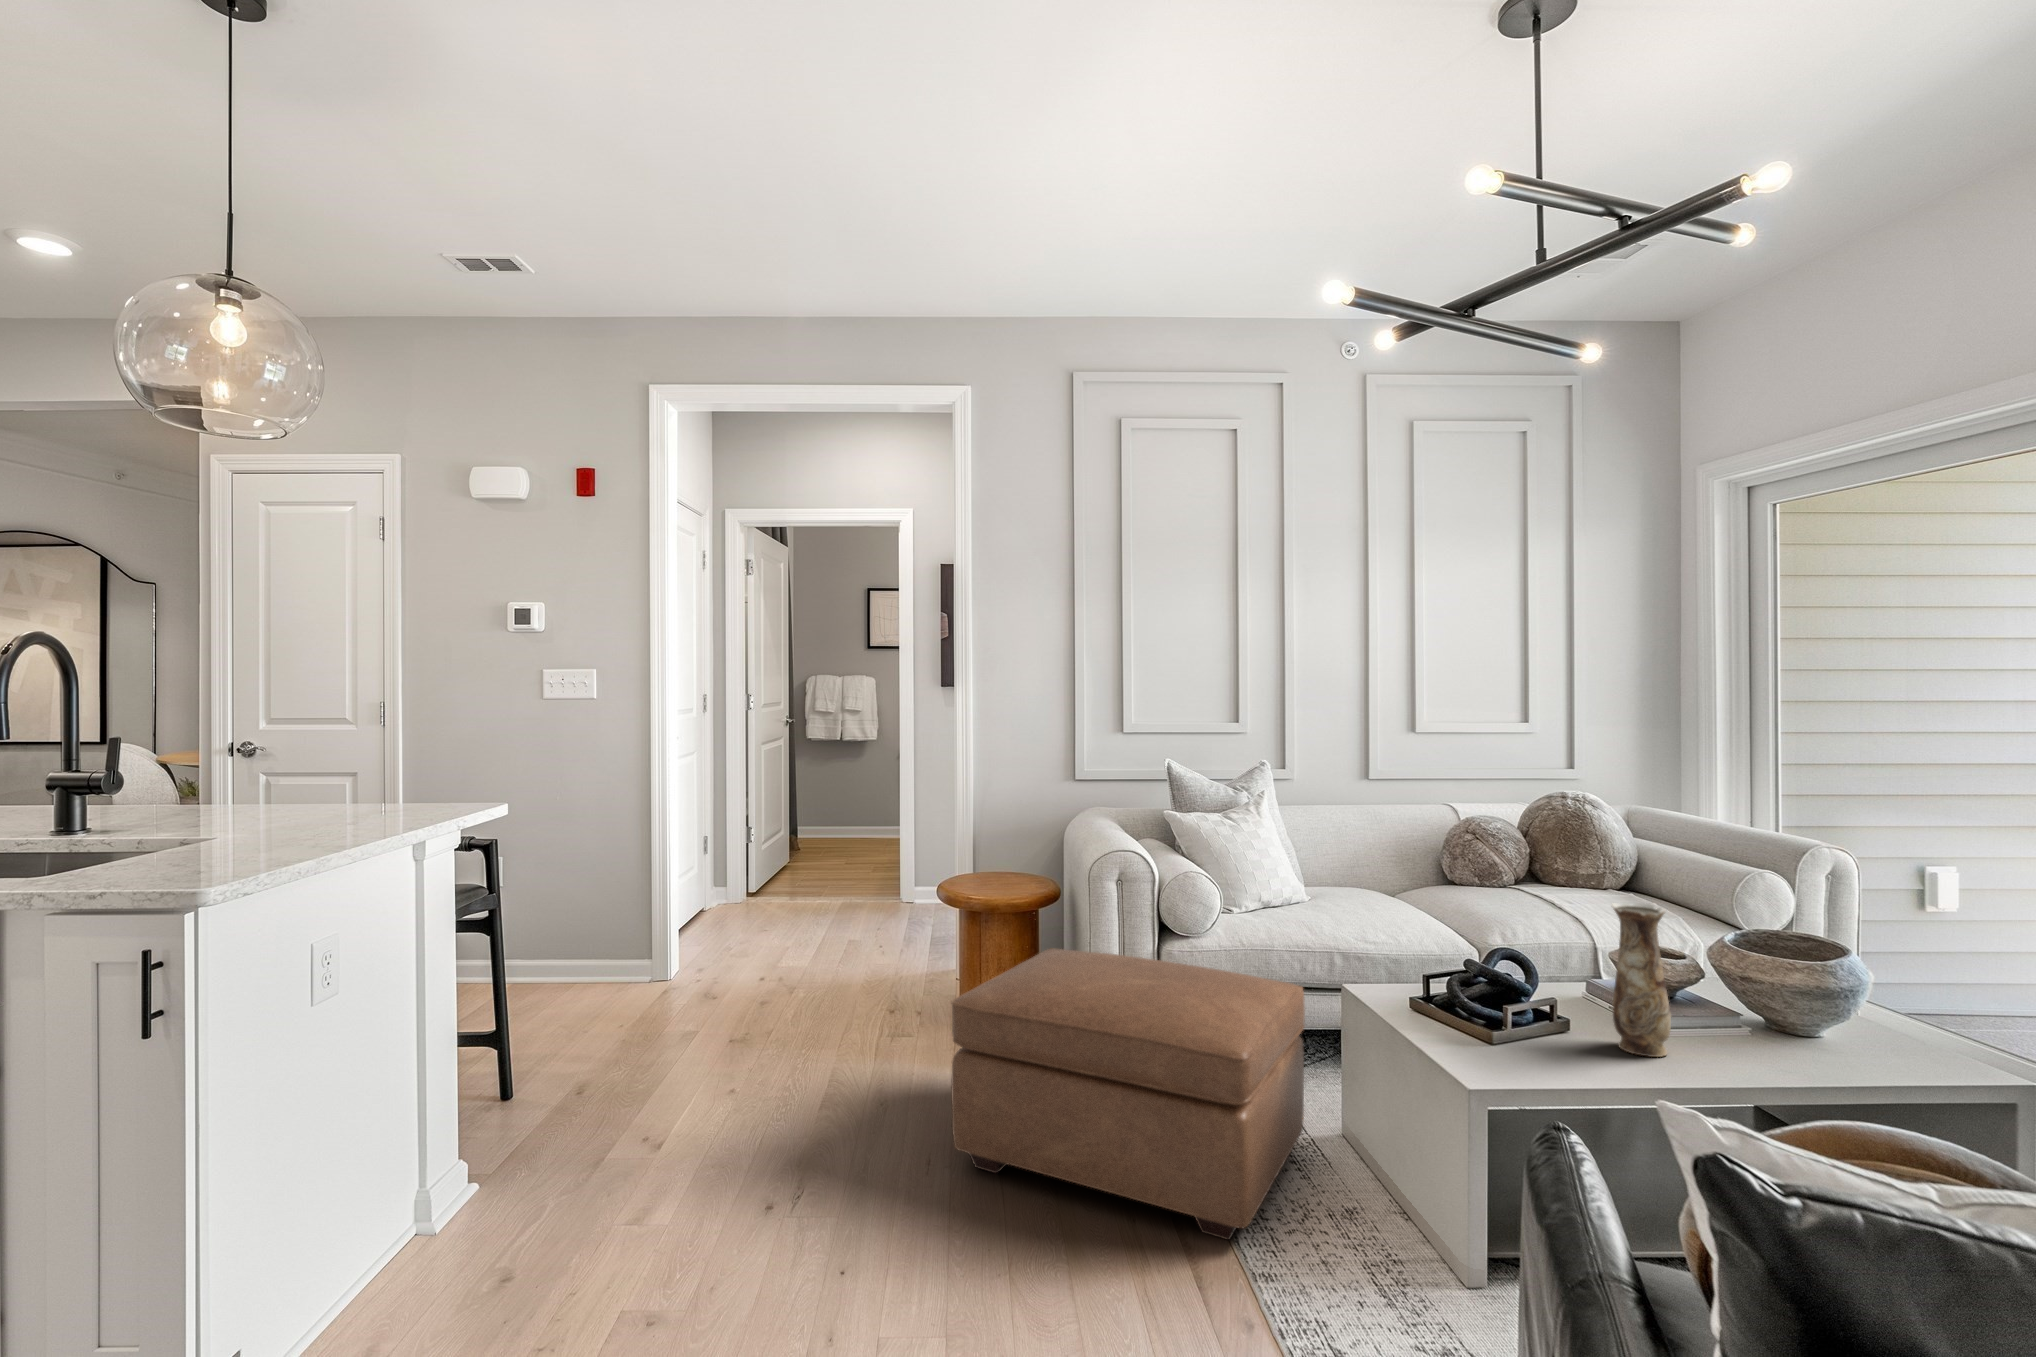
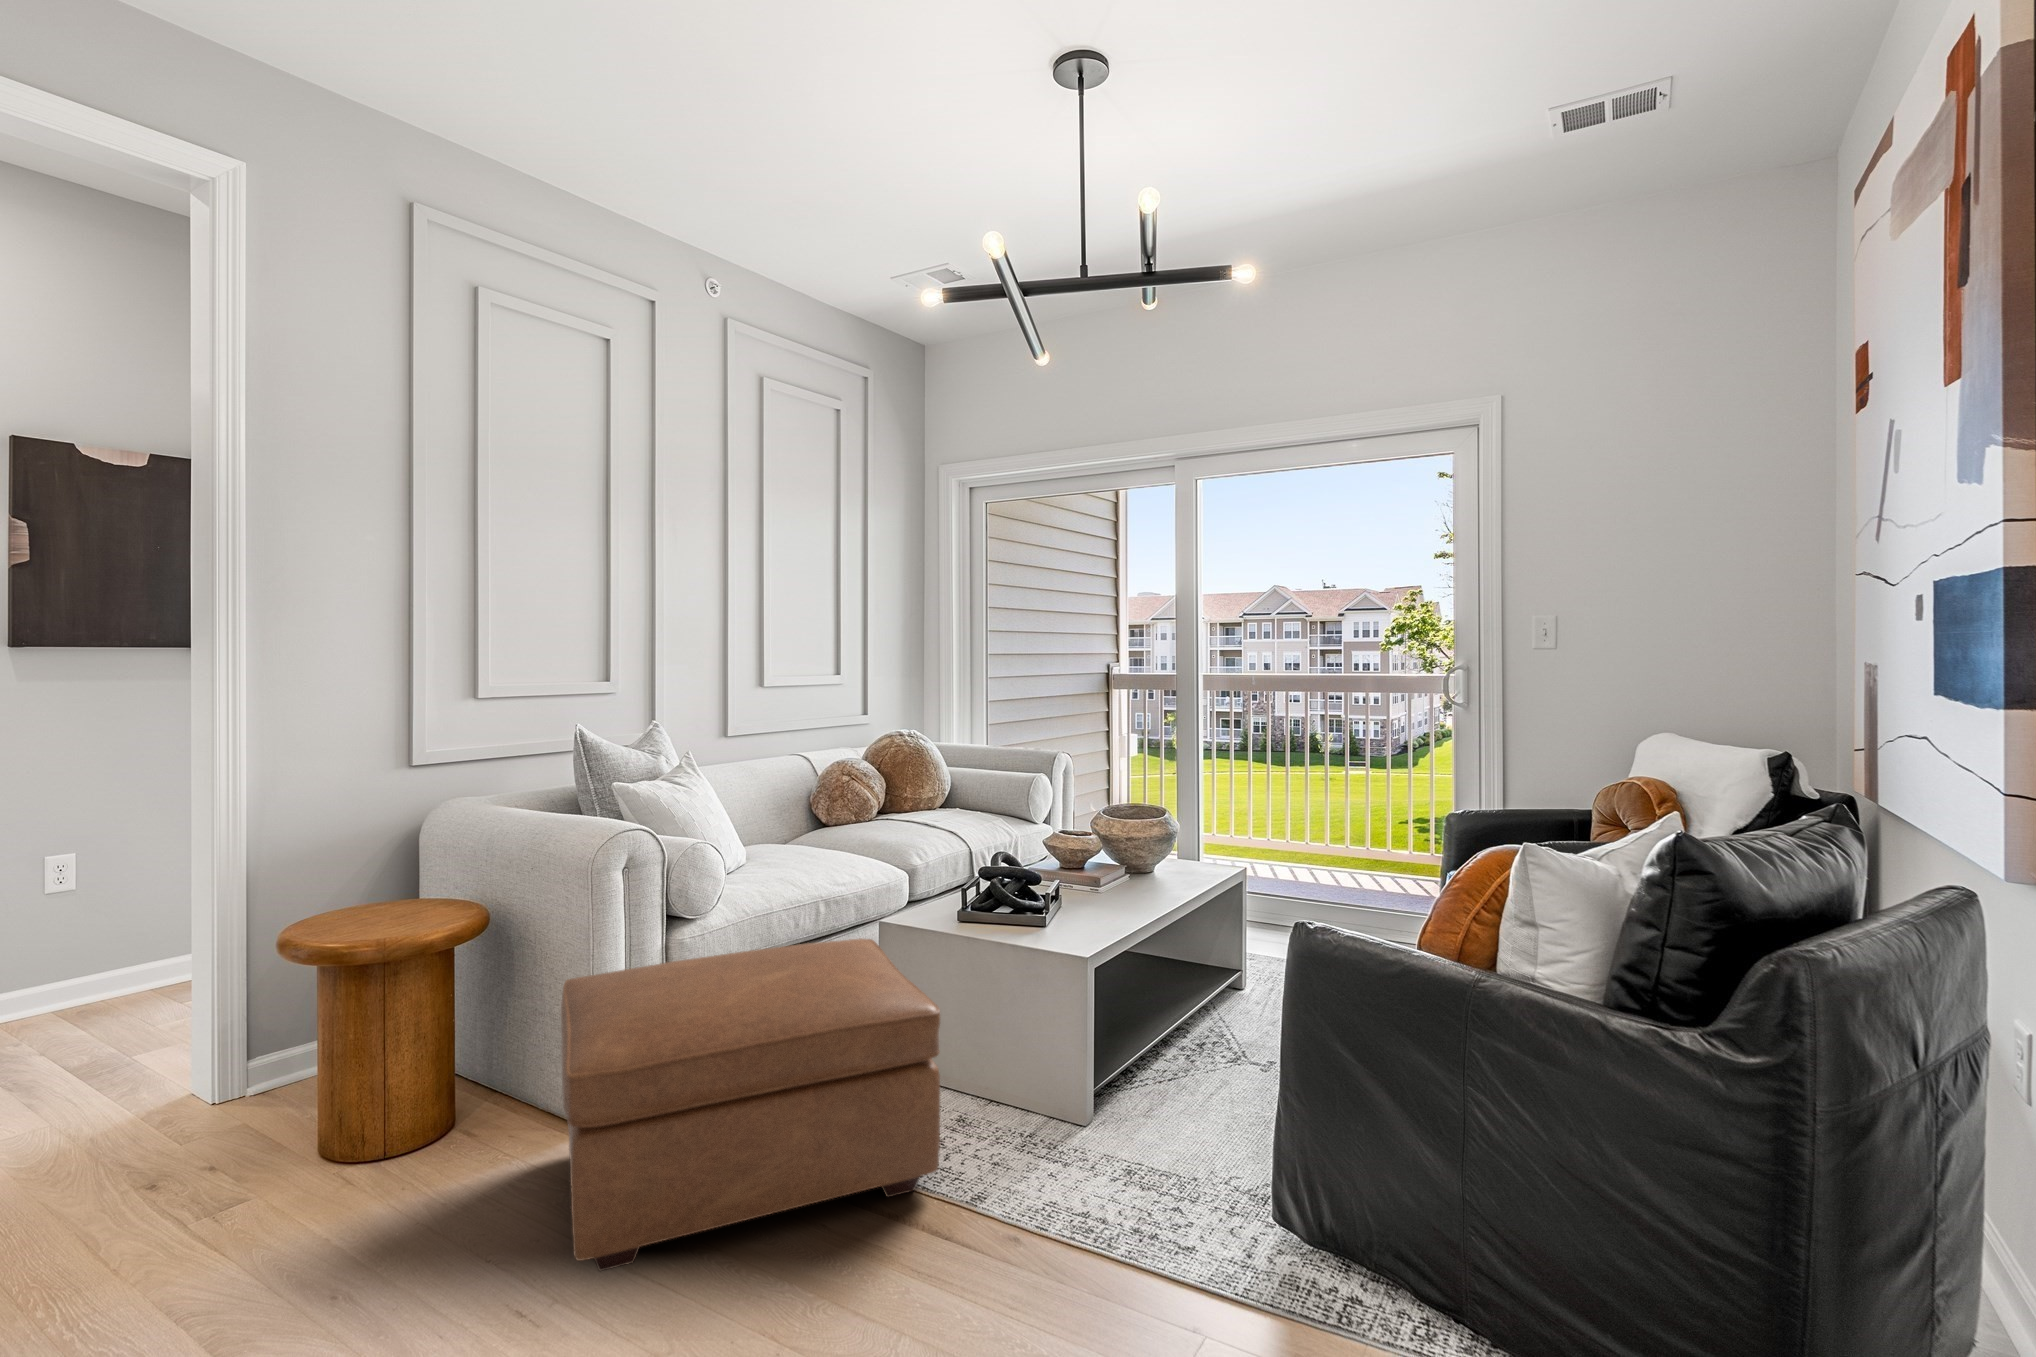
vase: present [1612,903,1671,1057] -> none [1103,808,1139,918]

